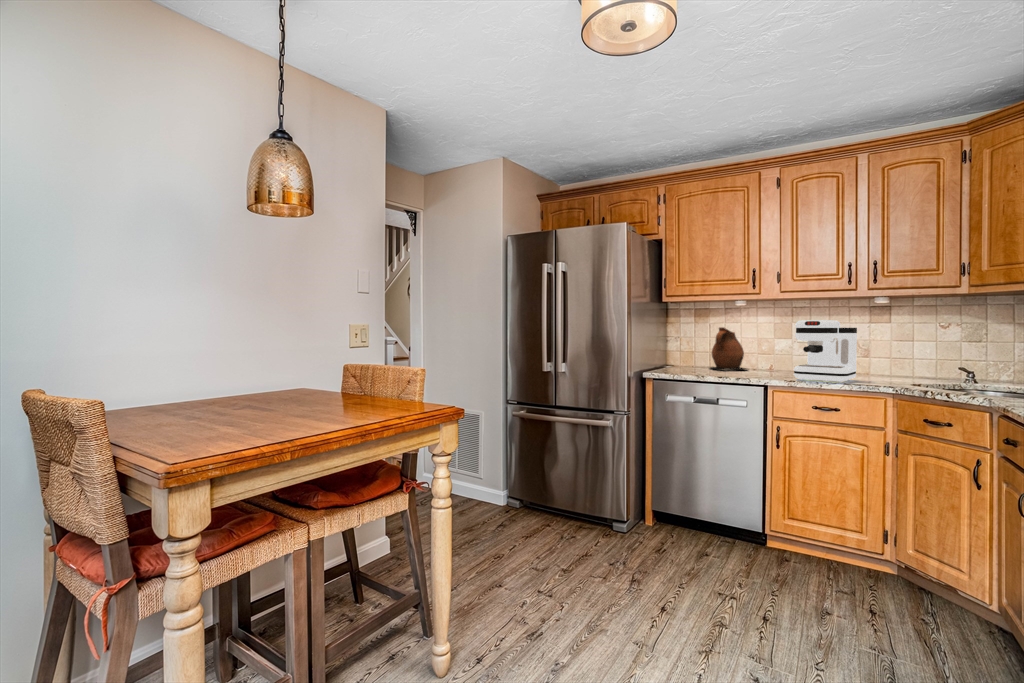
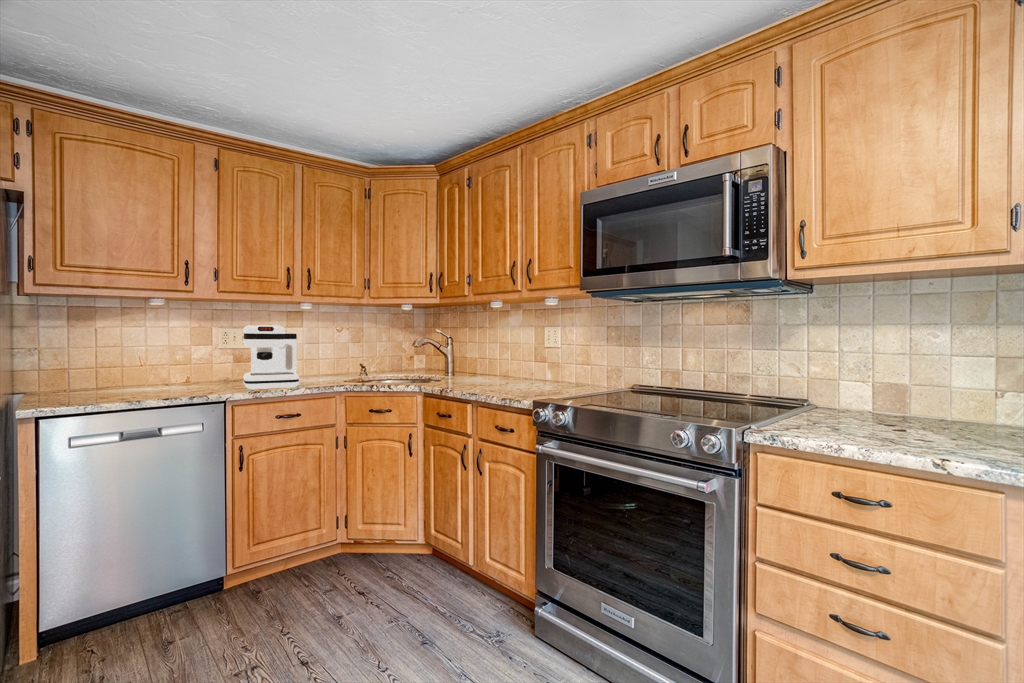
ceramic pitcher: present [711,327,746,369] -> none [98,332,165,389]

